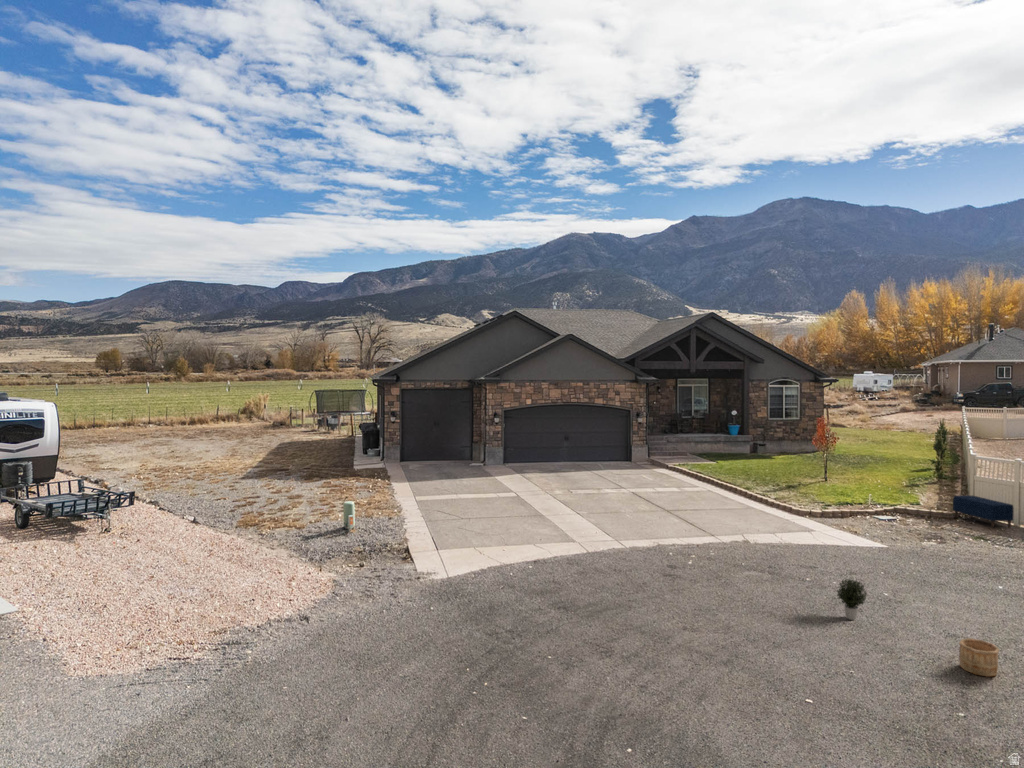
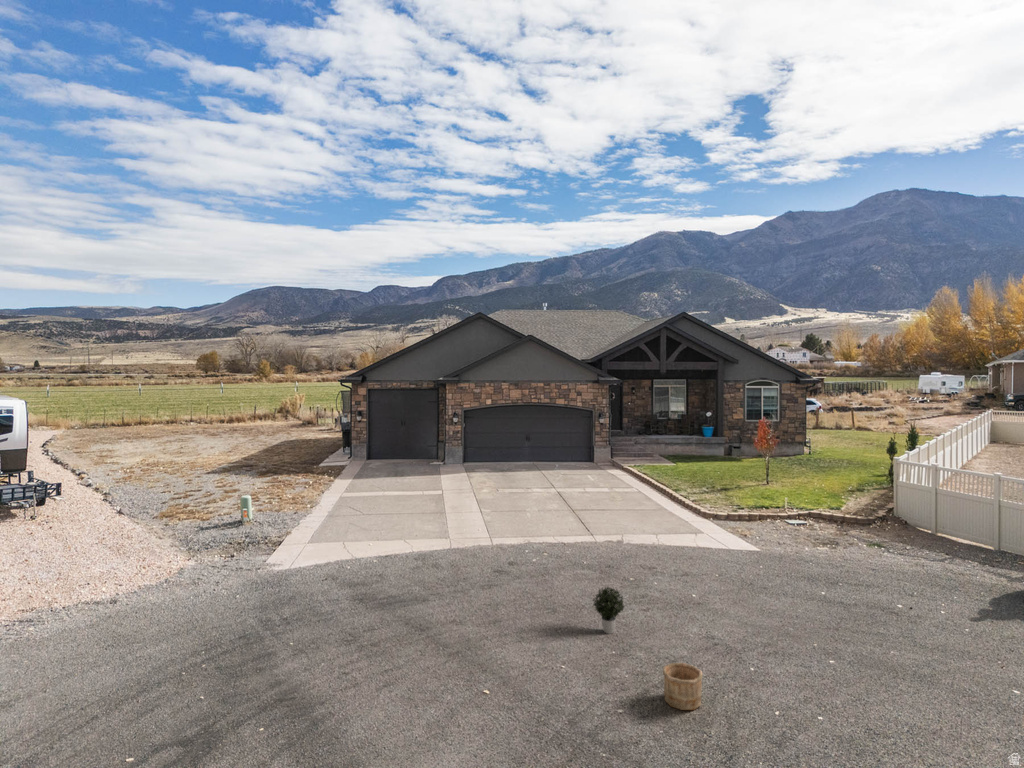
bench: present [953,496,1014,528] -> none [873,501,932,538]

